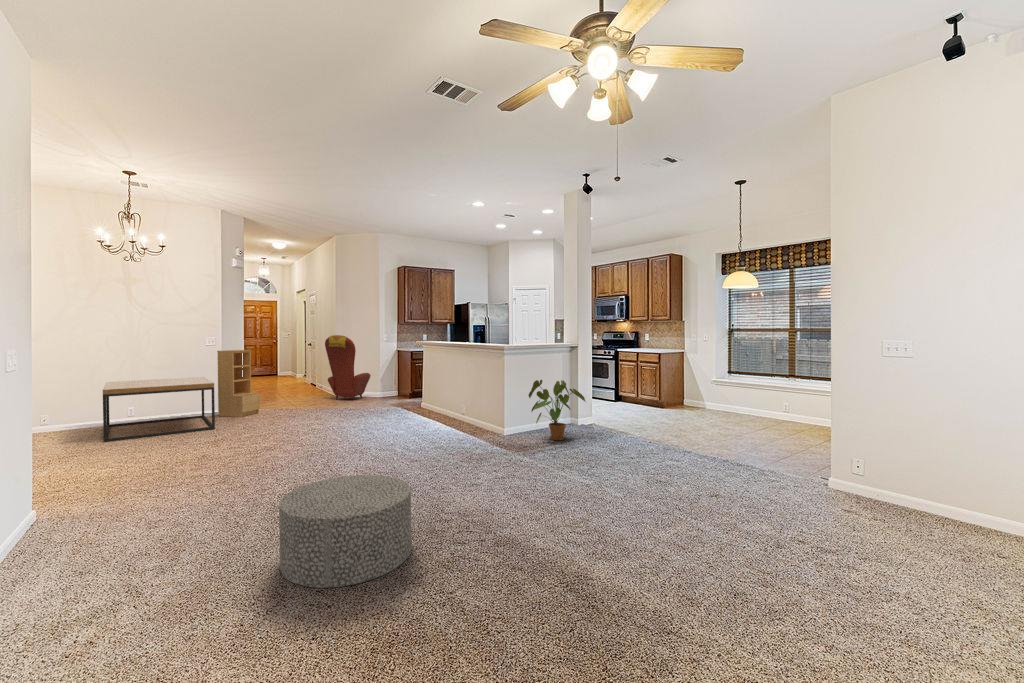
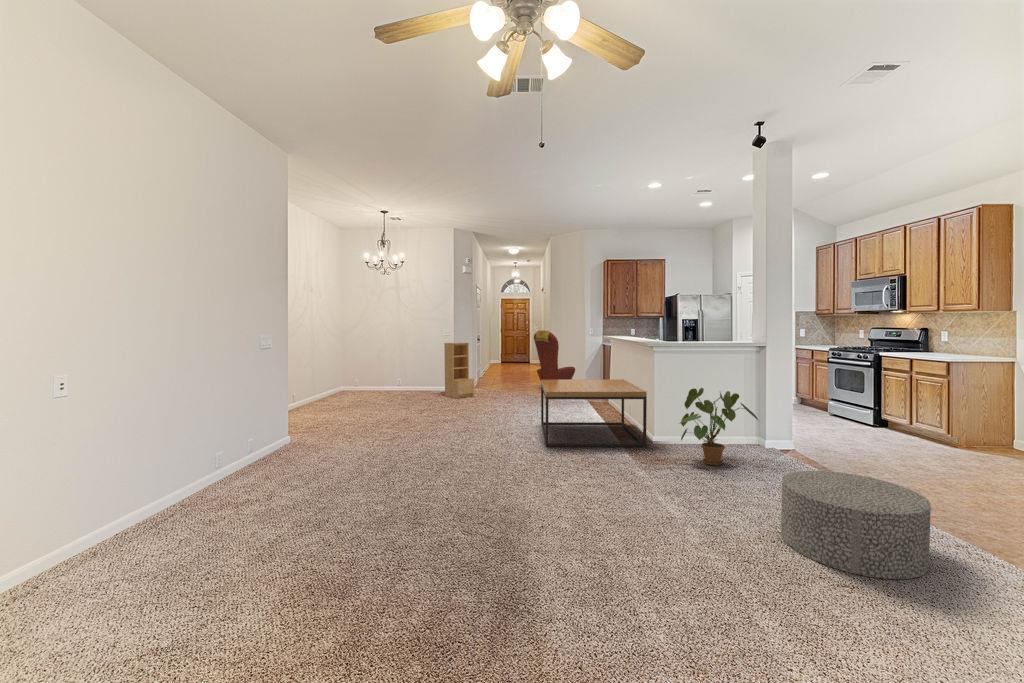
coffee table: present [103,377,215,442] -> present [541,379,647,447]
ottoman: present [279,475,411,588] -> present [781,471,931,579]

